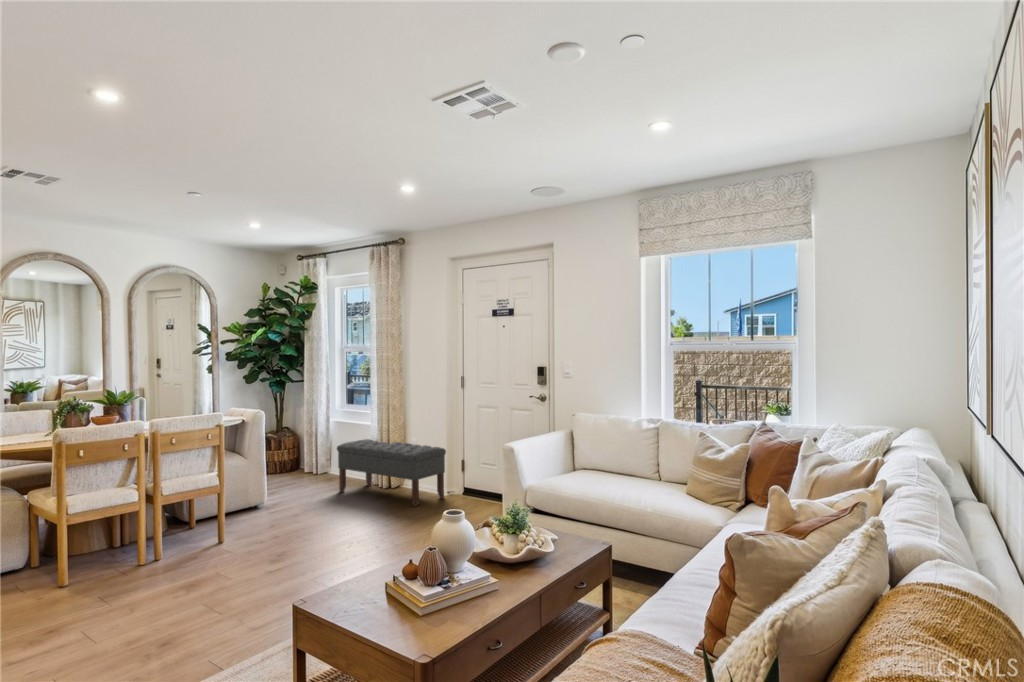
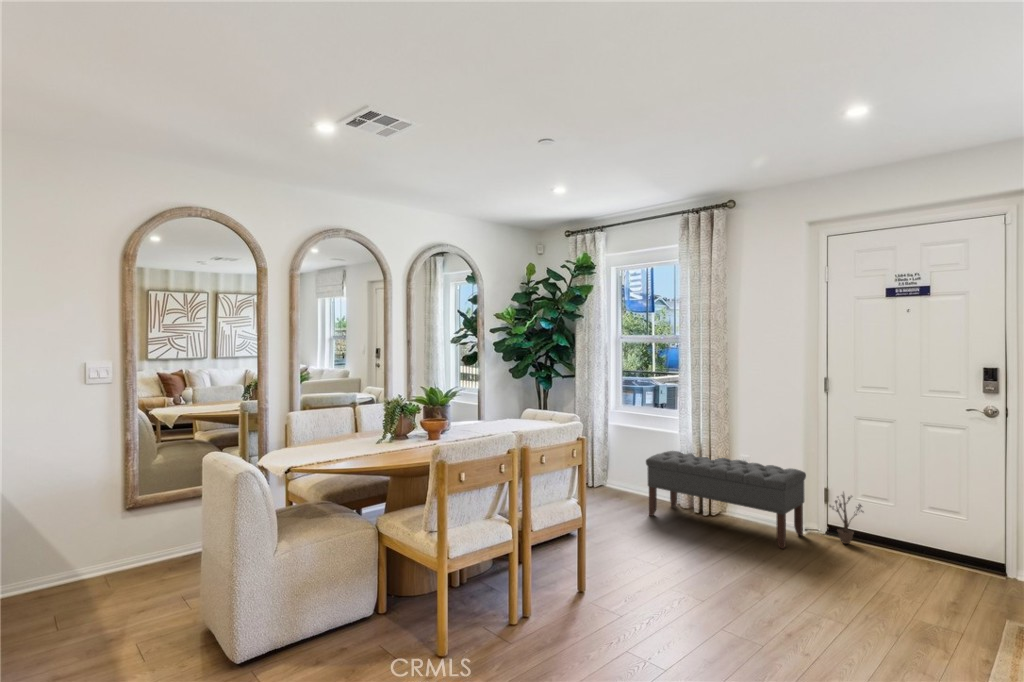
decorative plant: none [457,462,478,501] -> present [824,494,863,544]

